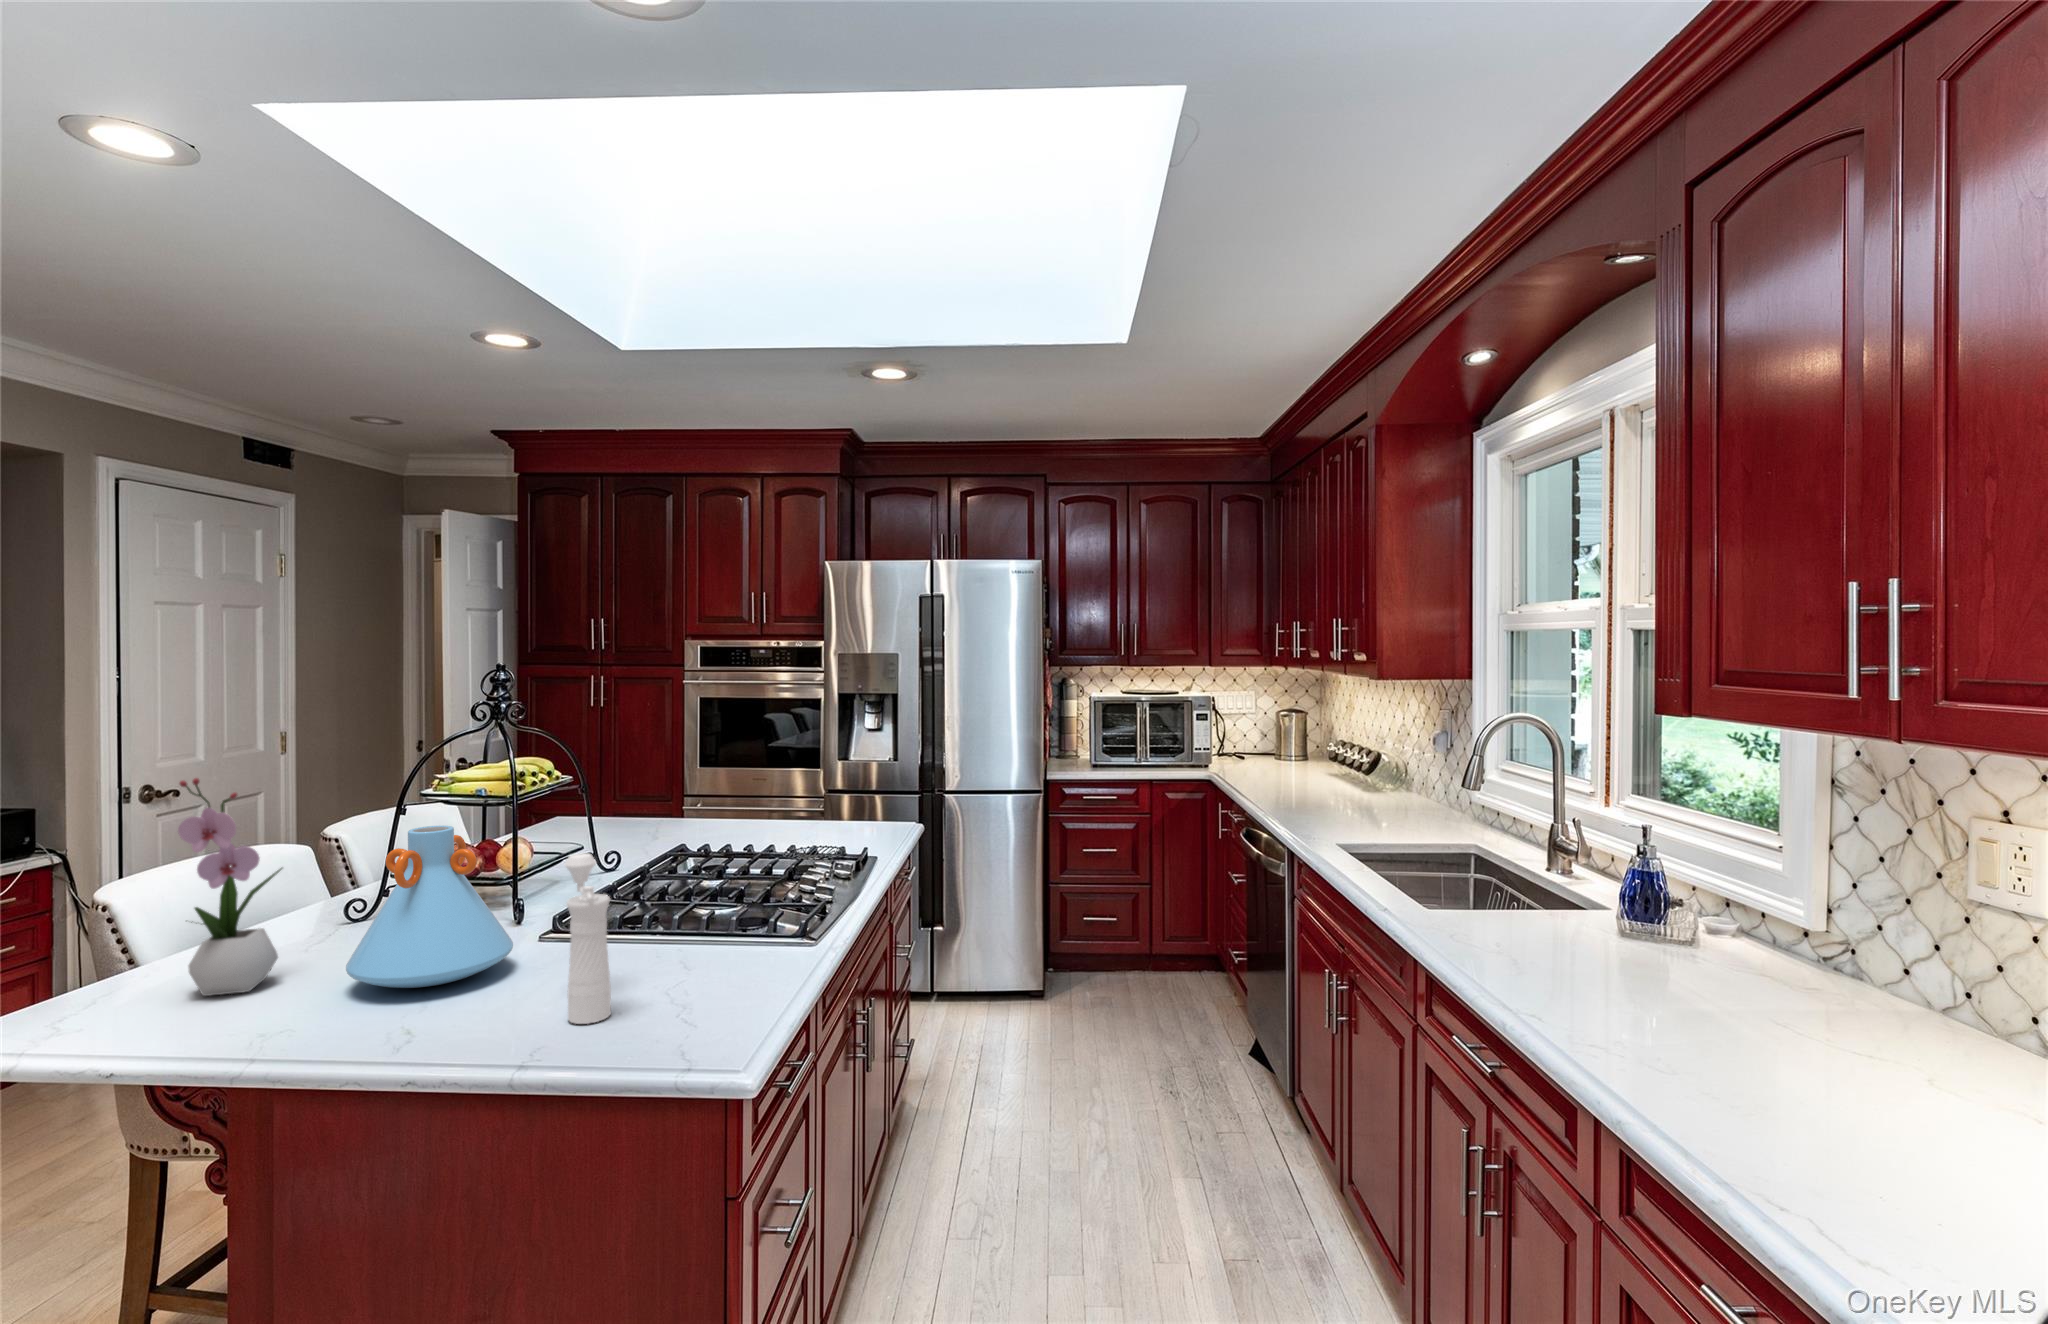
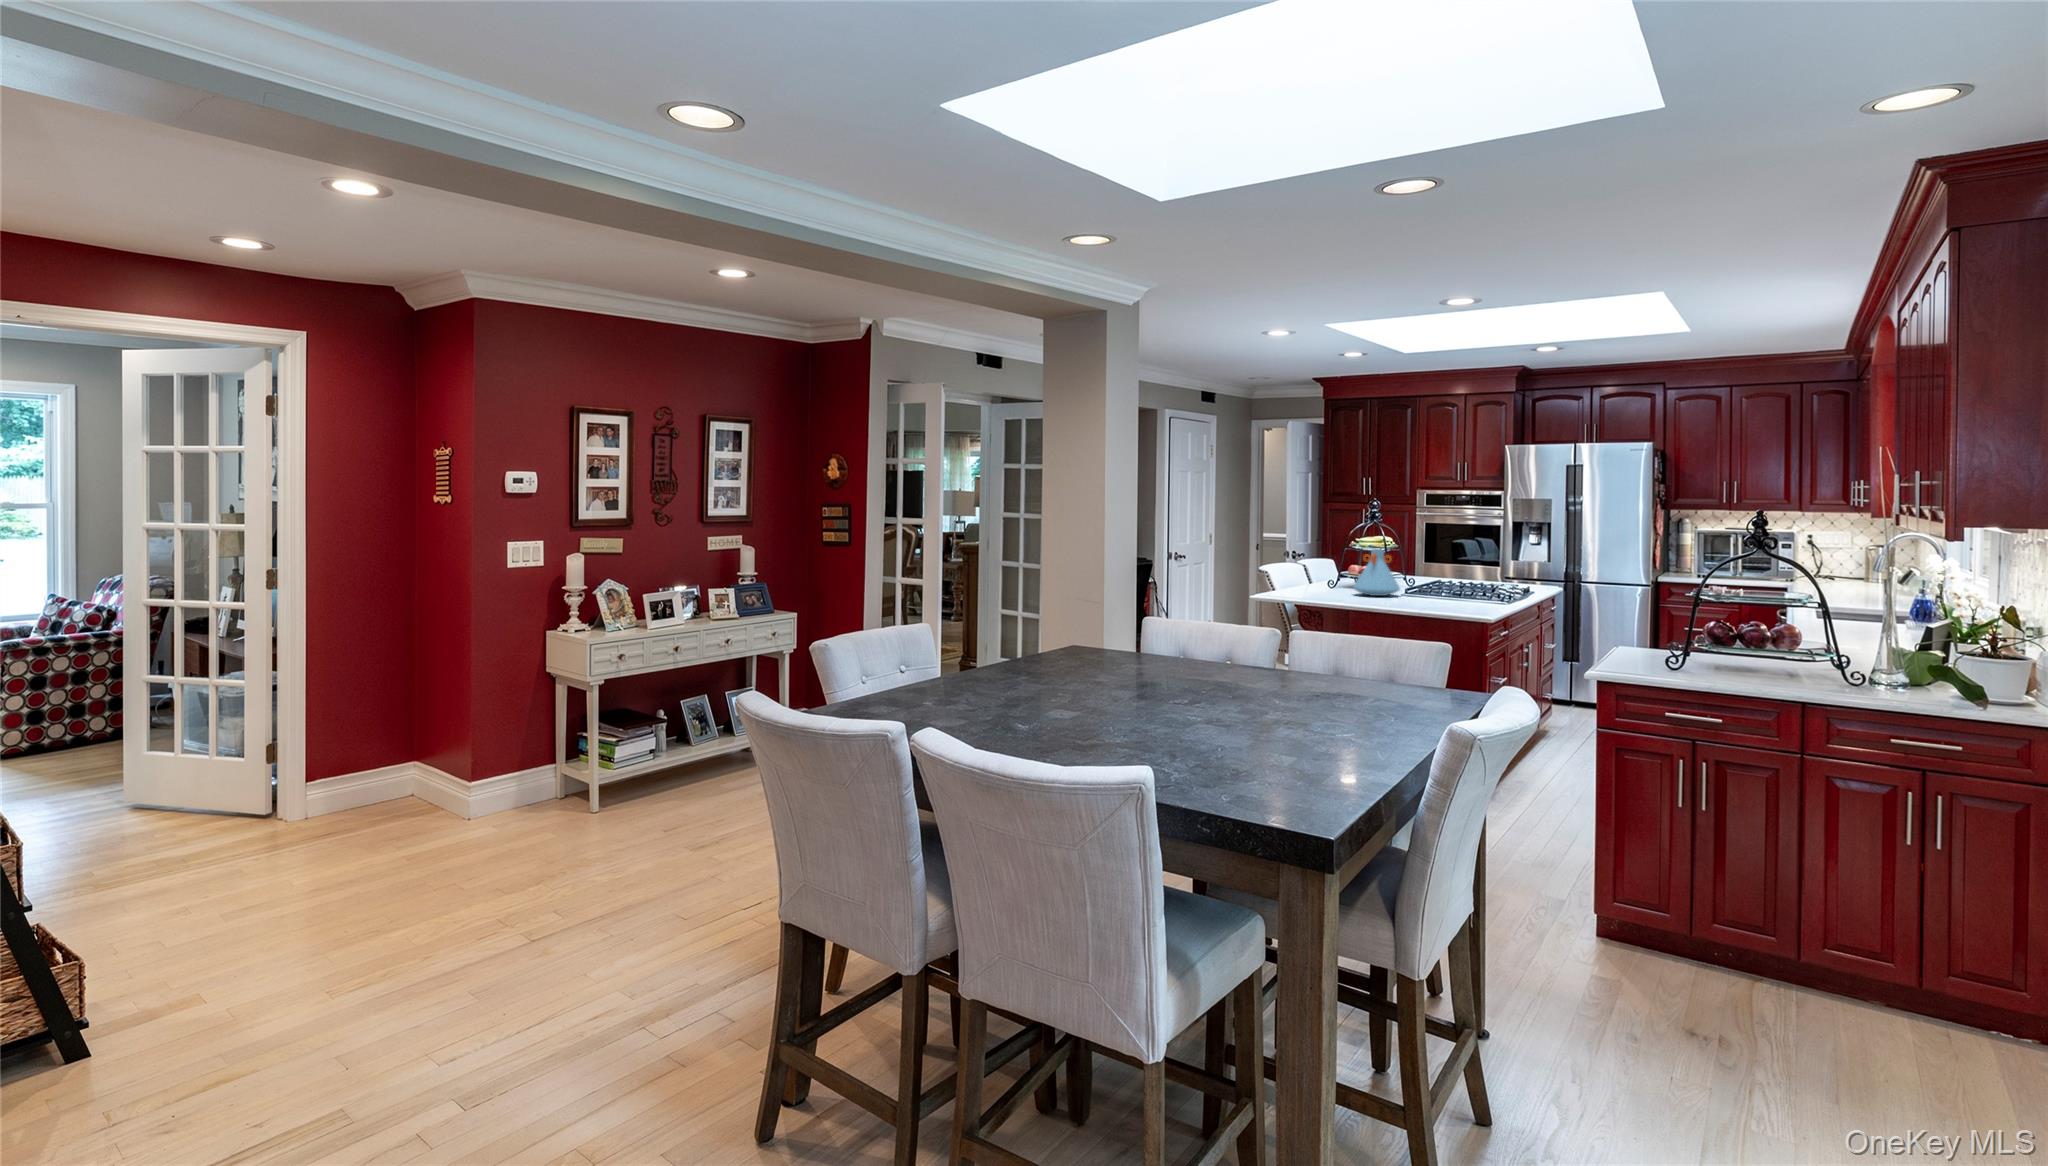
flower arrangement: present [178,778,282,996] -> none [1307,529,1330,593]
pepper mill: present [565,853,611,1024] -> none [1425,556,1443,603]

